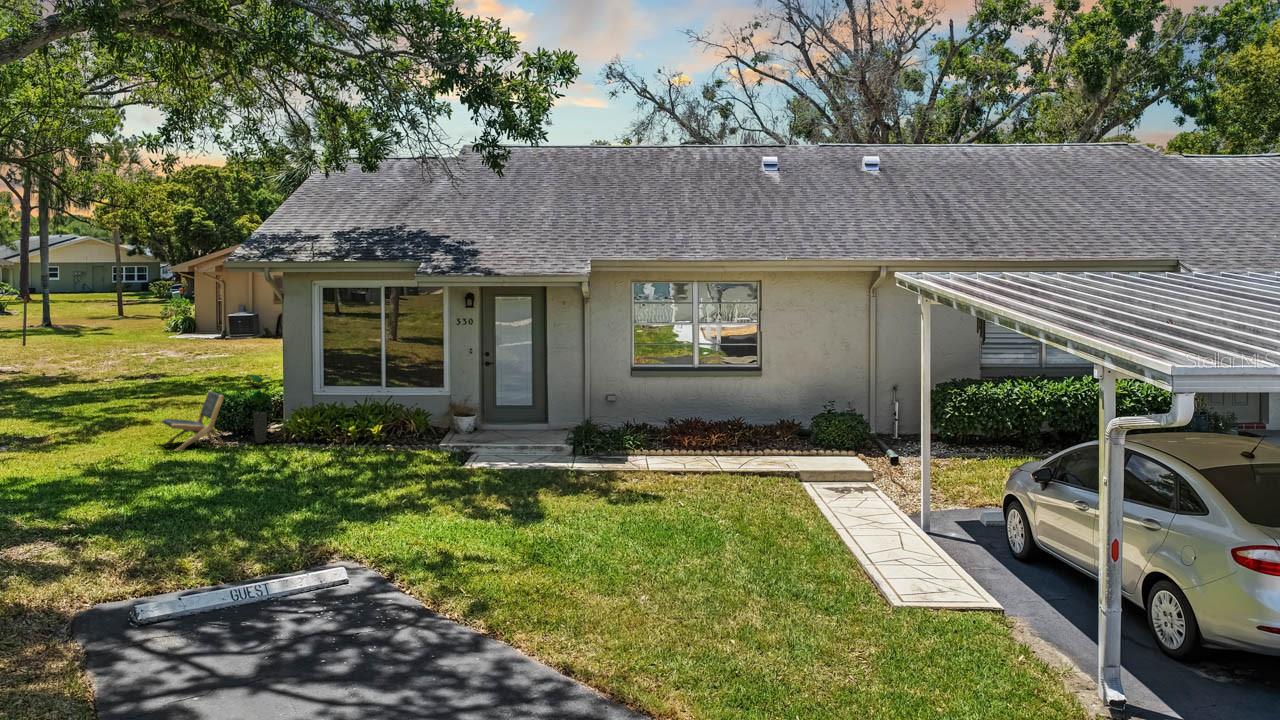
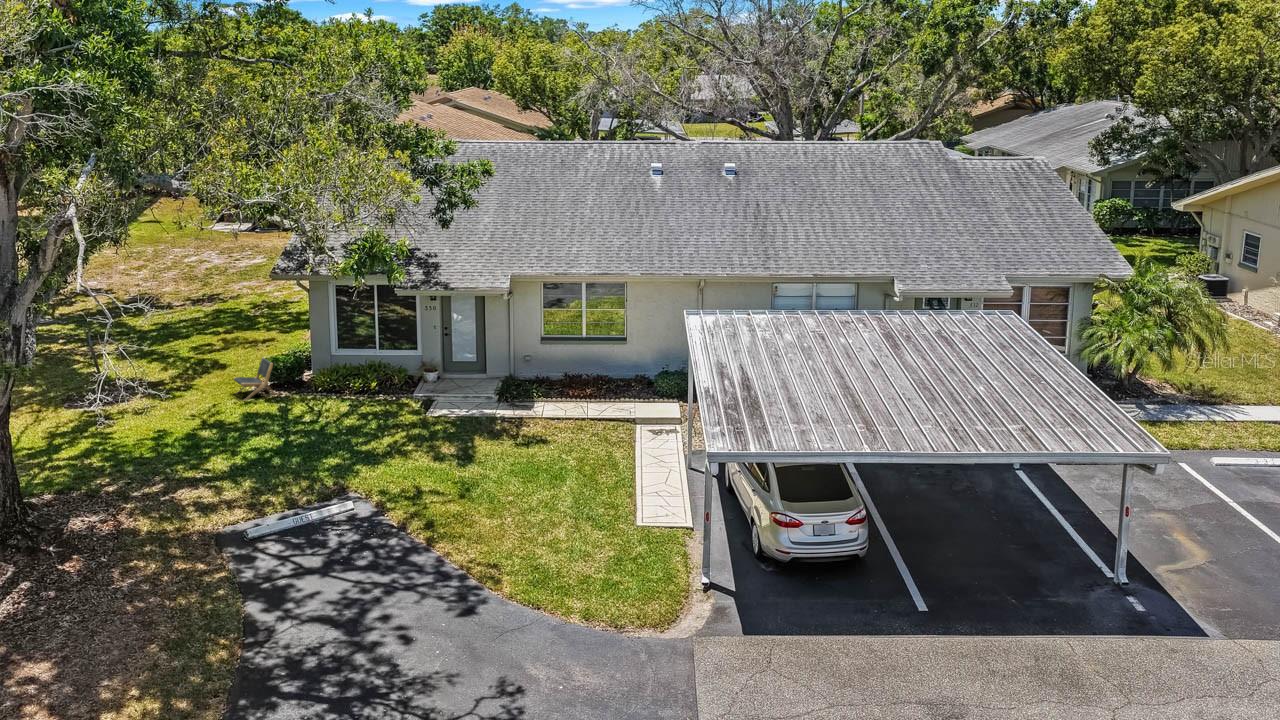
potted plant: present [250,375,272,444] -> none [286,348,306,392]

